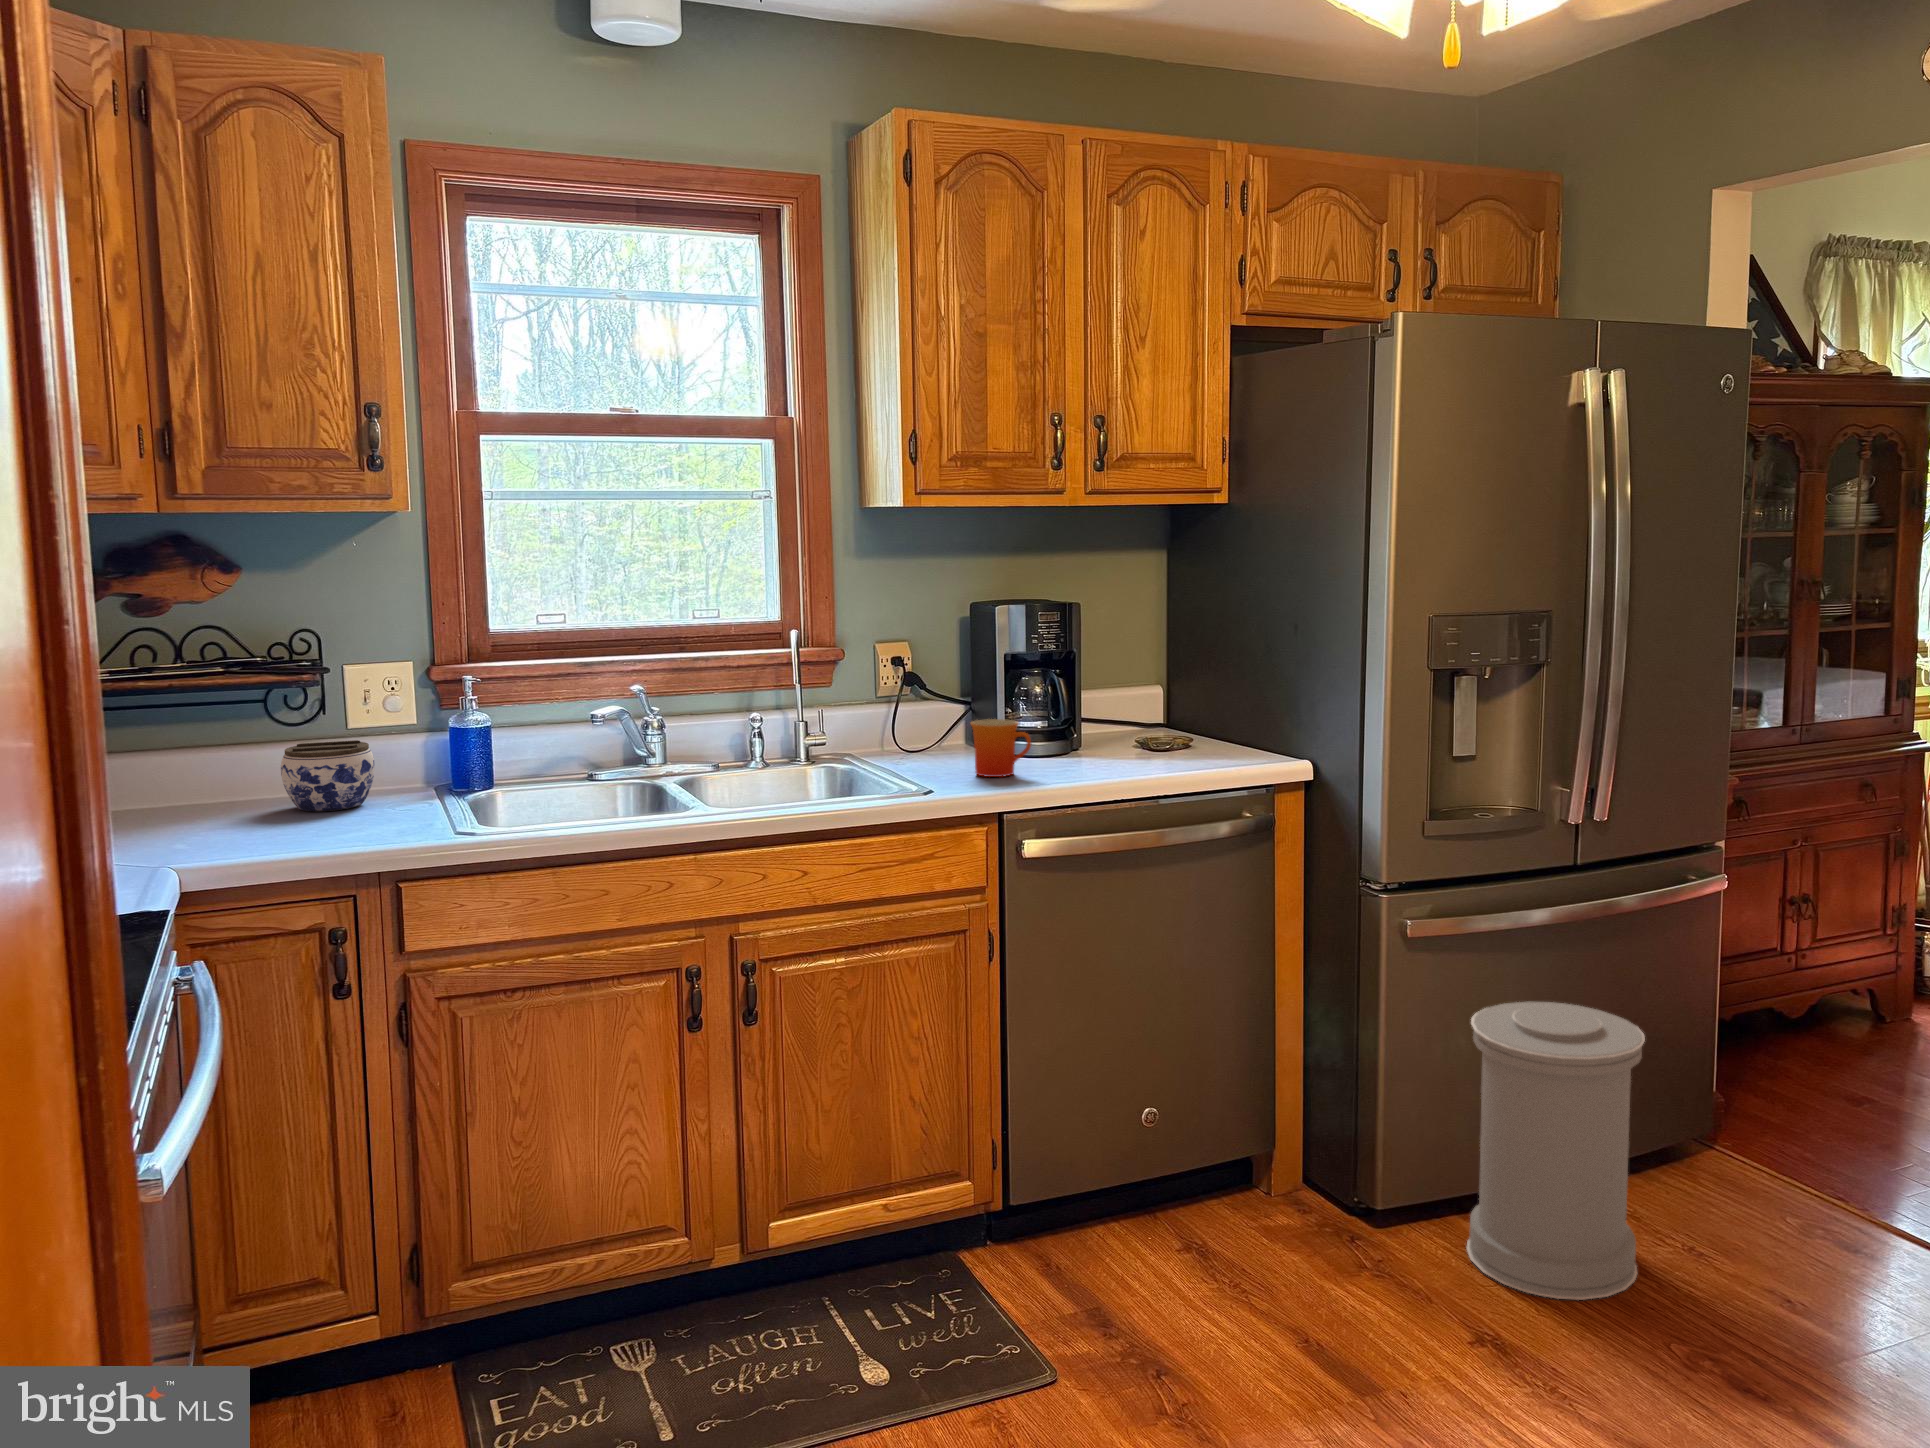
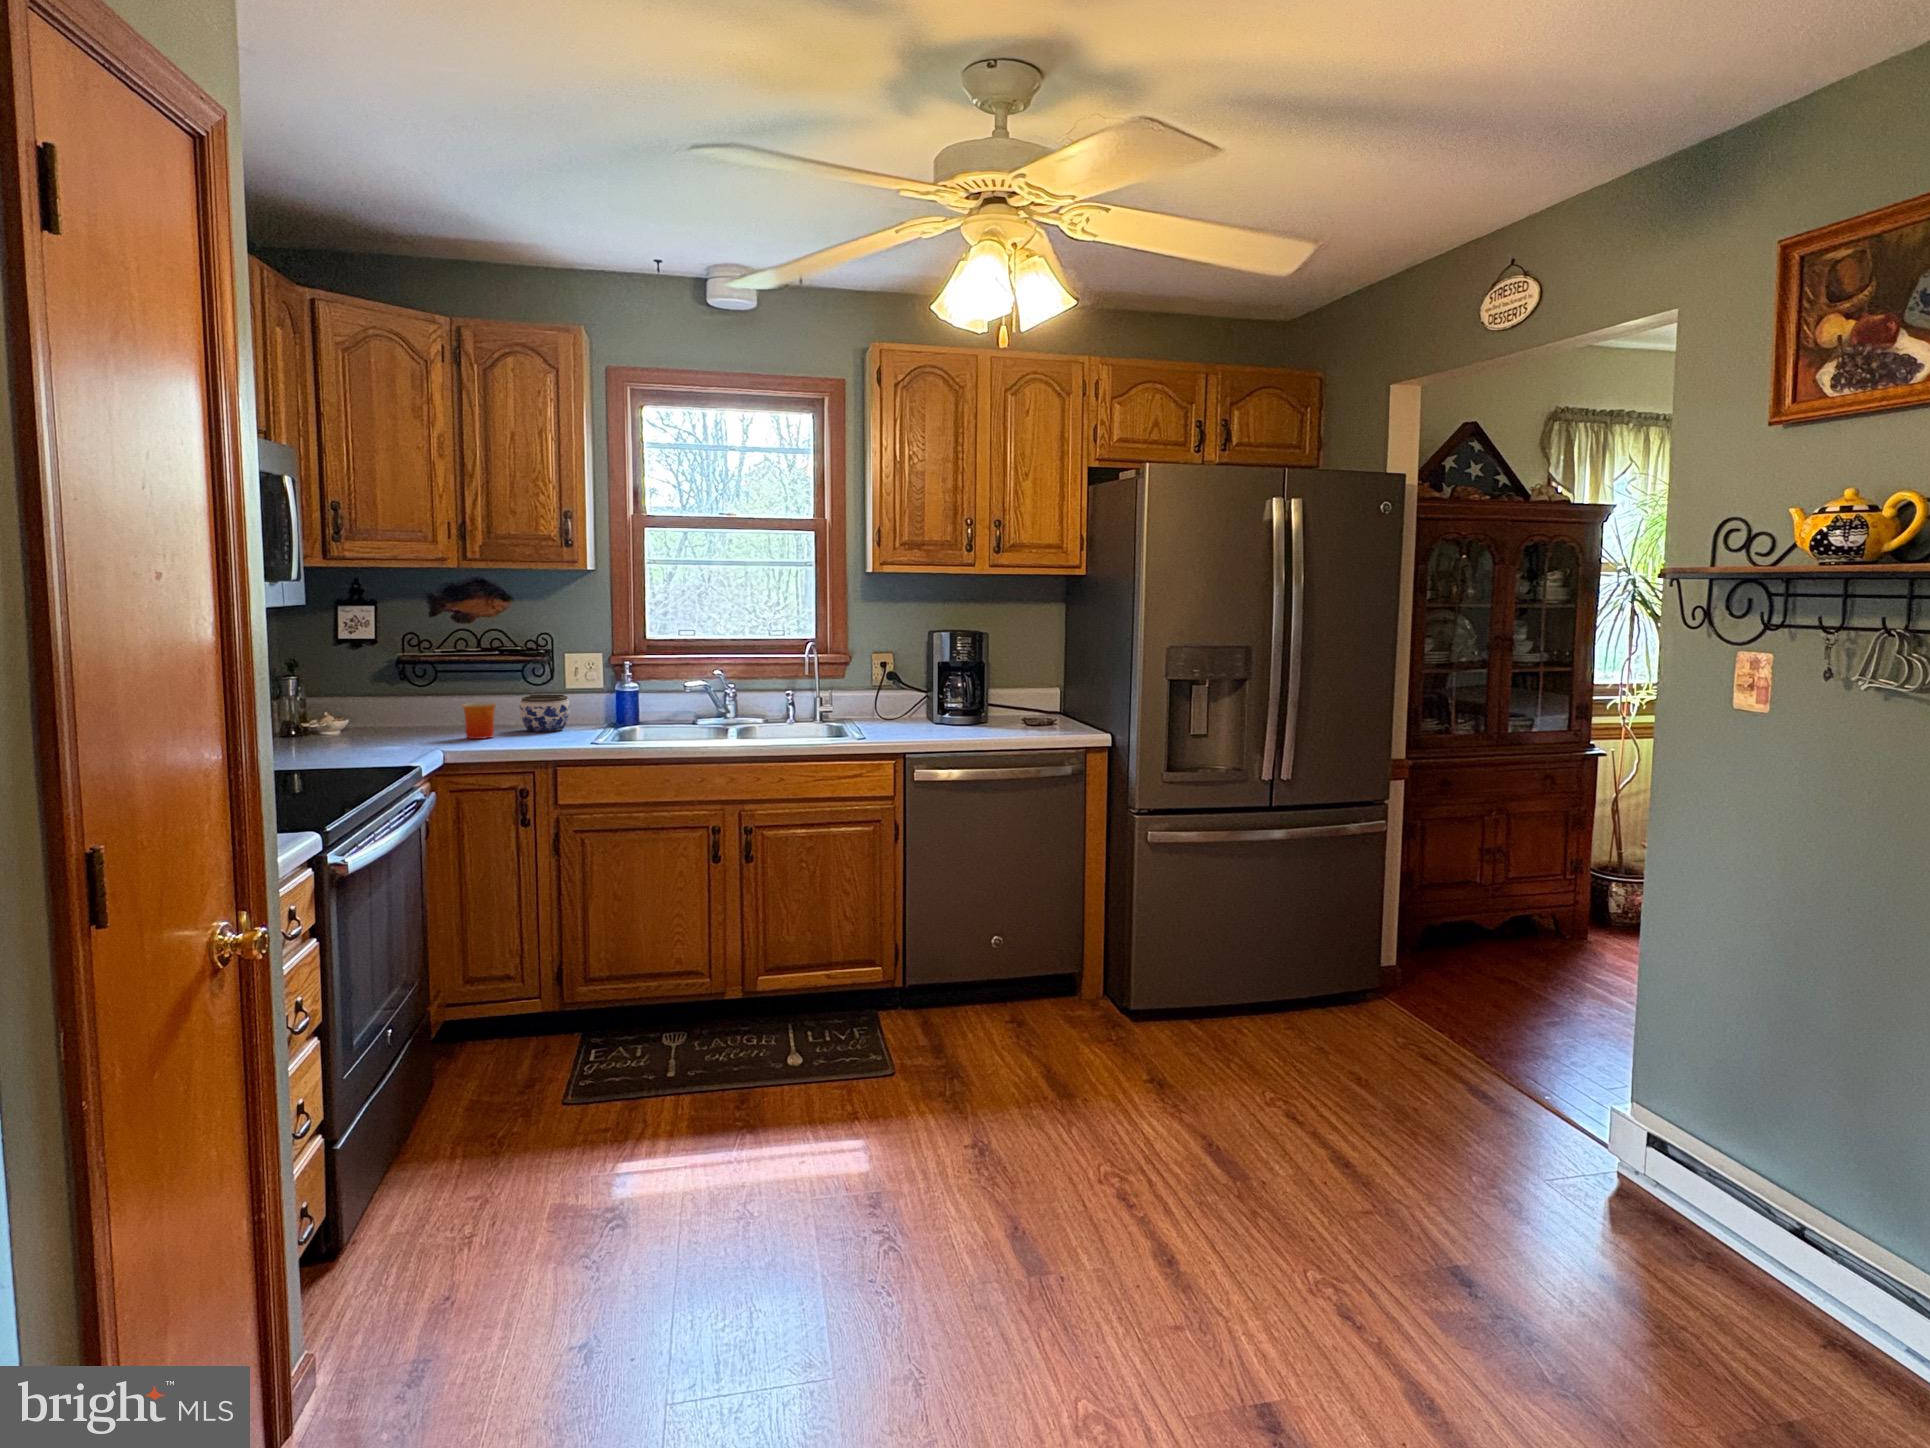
mug: present [971,719,1031,777] -> present [463,703,496,739]
trash can: present [1467,1002,1645,1300] -> none [1174,884,1279,1061]

